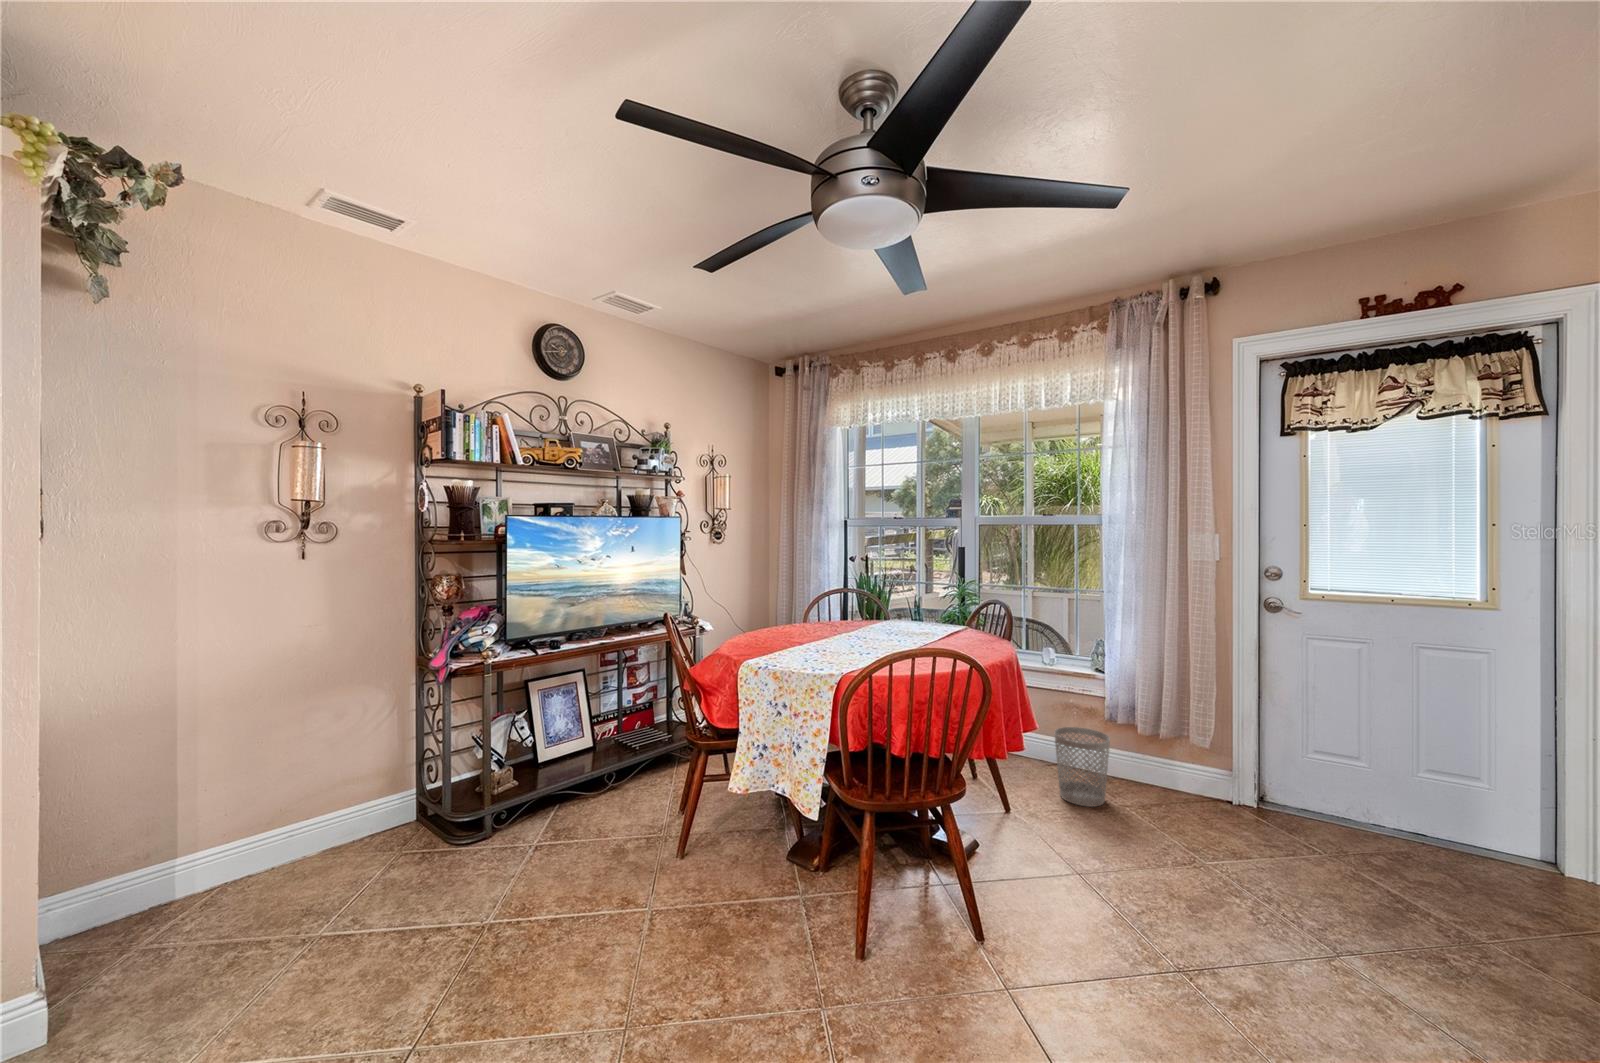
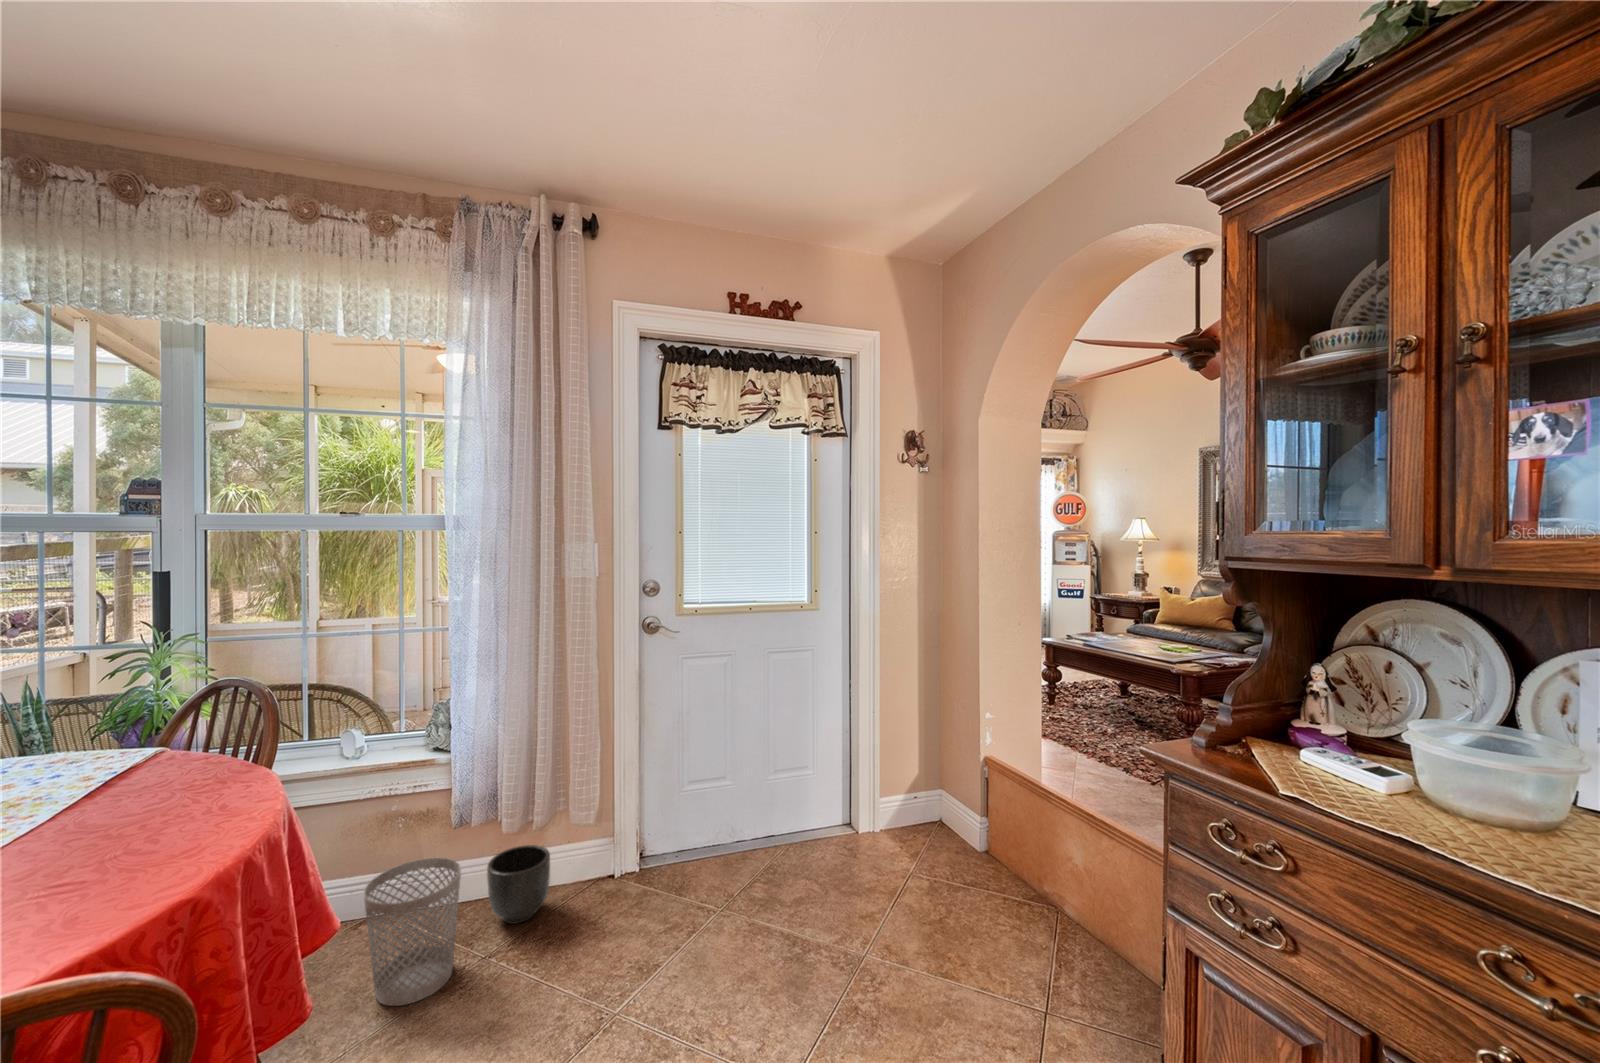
planter: none [1129,748,1176,799] -> present [487,845,550,924]

